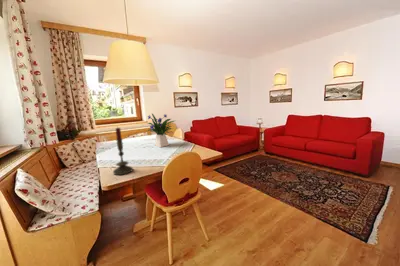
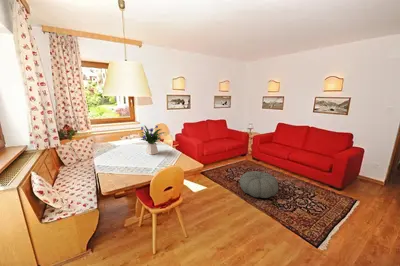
candle: present [114,128,133,175] -> none [111,143,127,182]
pouf: none [257,162,302,190] -> present [240,171,278,198]

